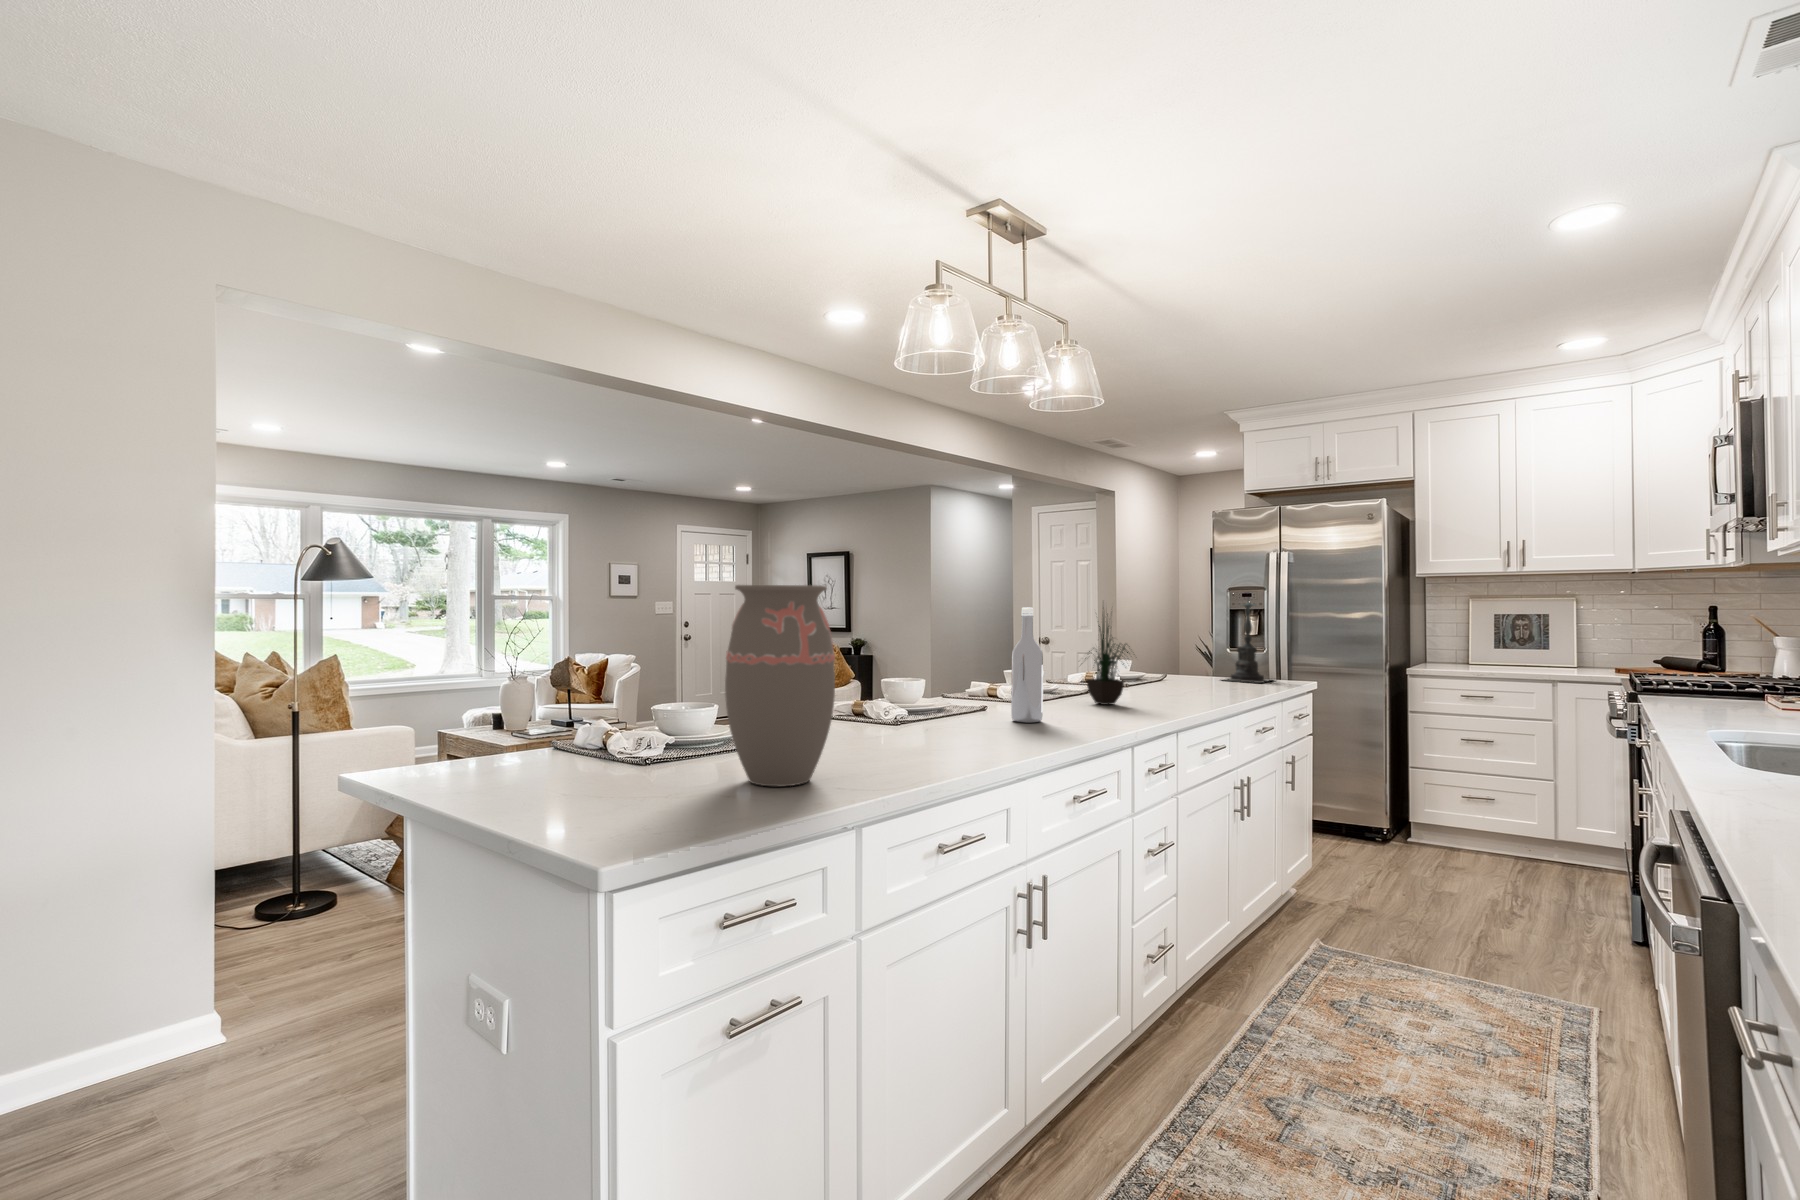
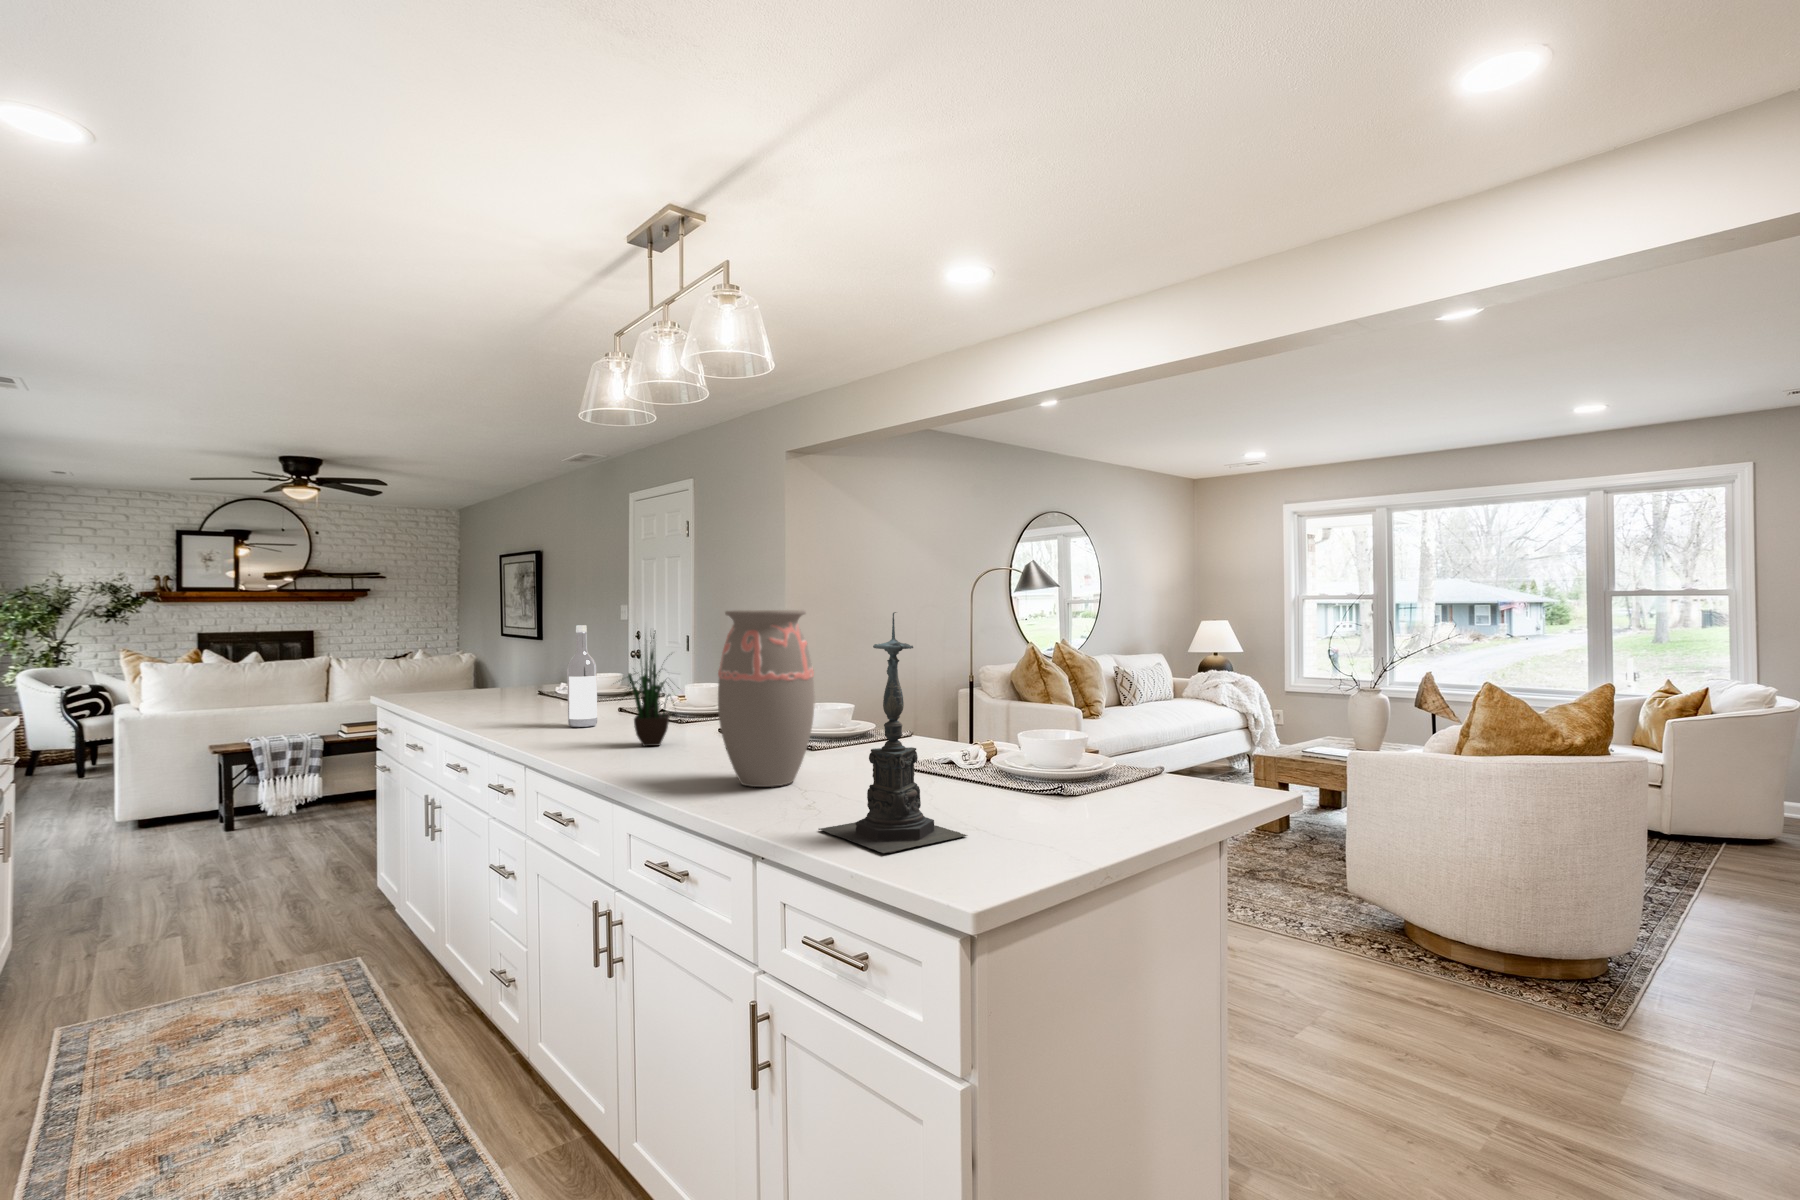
decorative vase: present [725,585,835,787] -> present [718,610,815,787]

